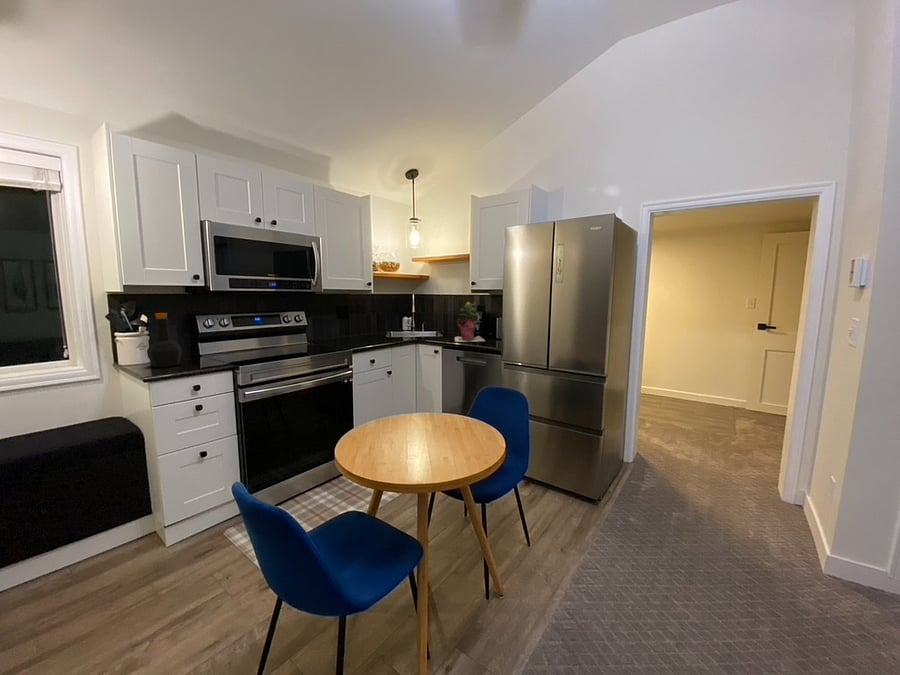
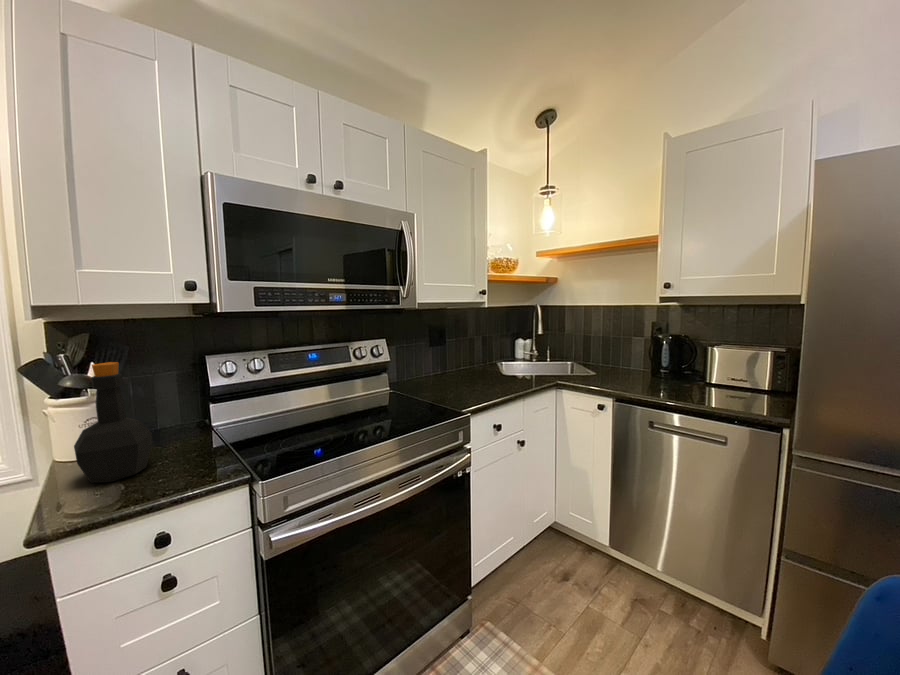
potted plant: present [455,302,485,342] -> none [621,317,694,389]

